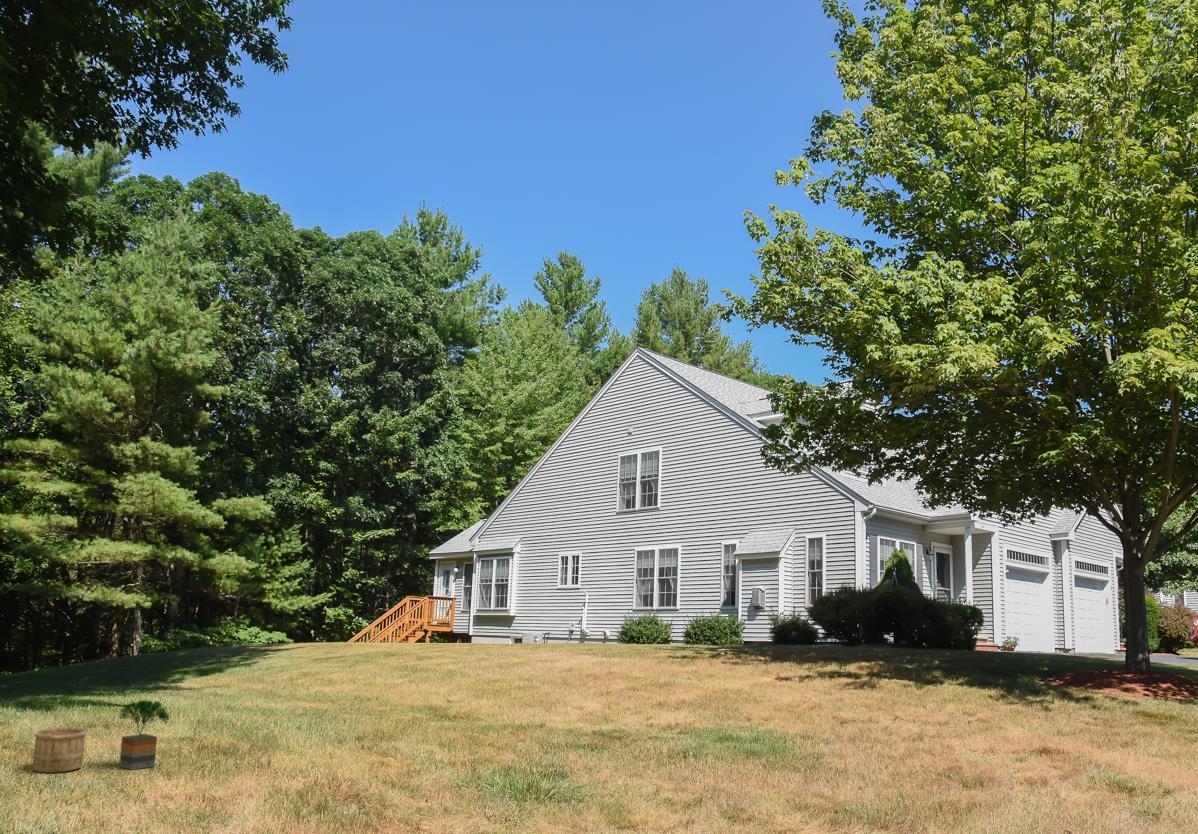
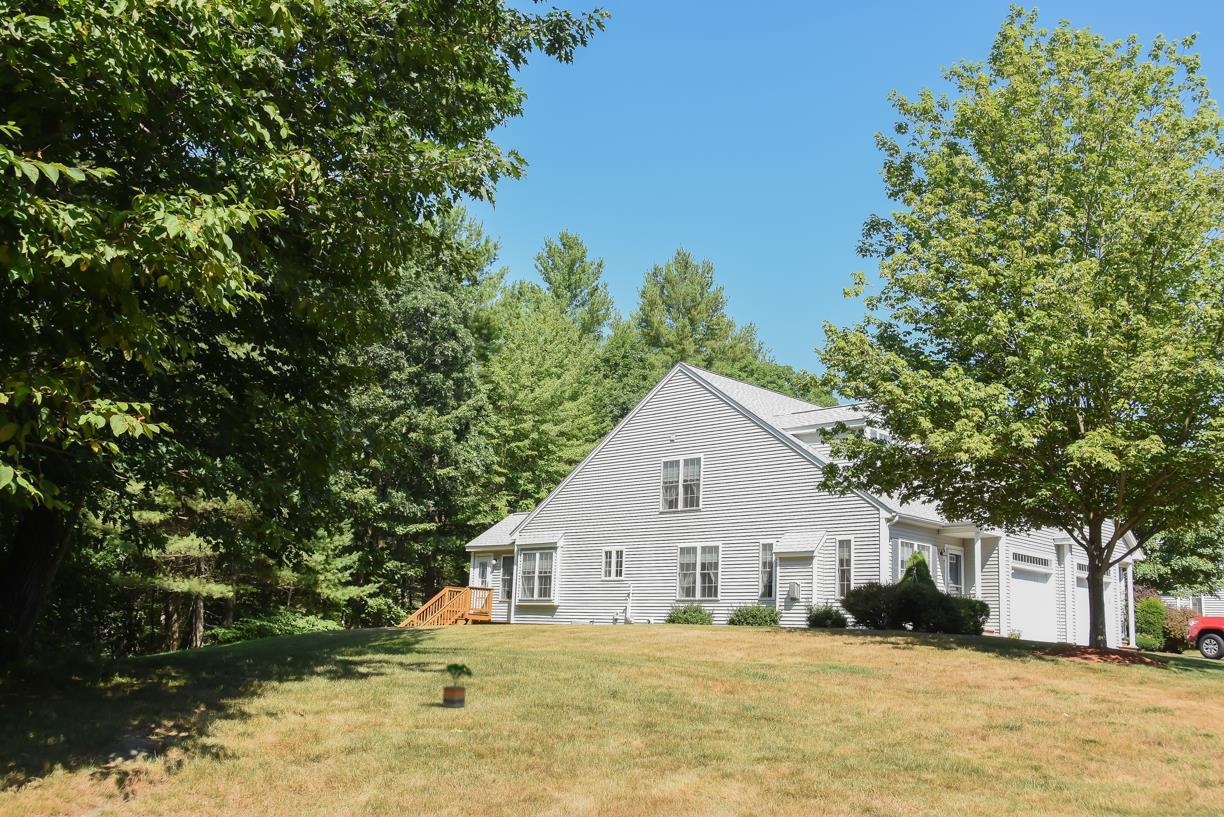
wooden bucket: present [33,727,87,773] -> none [395,680,427,708]

